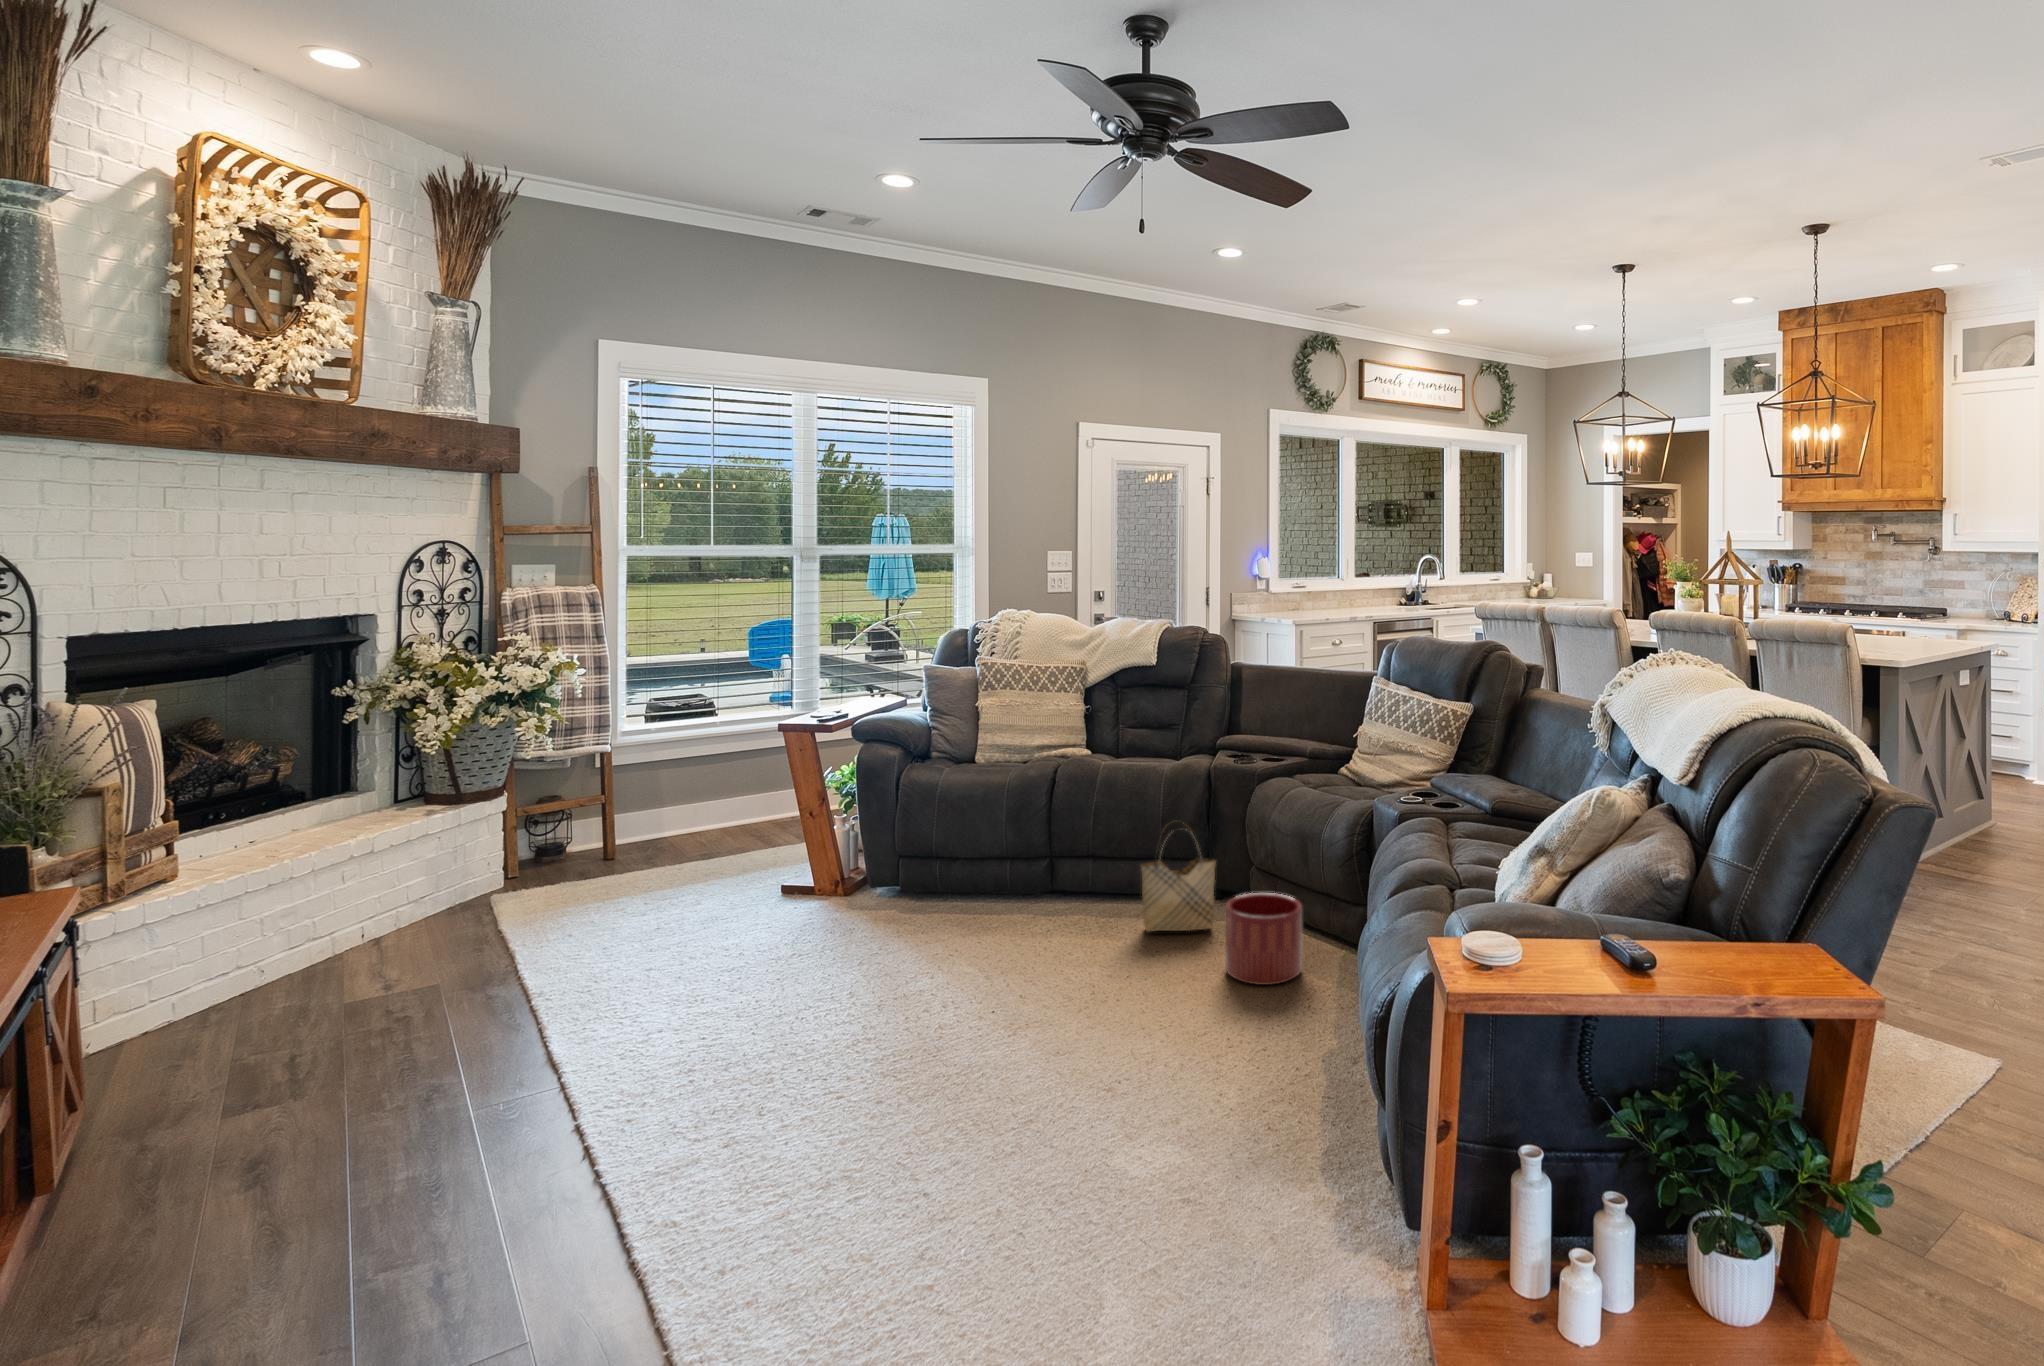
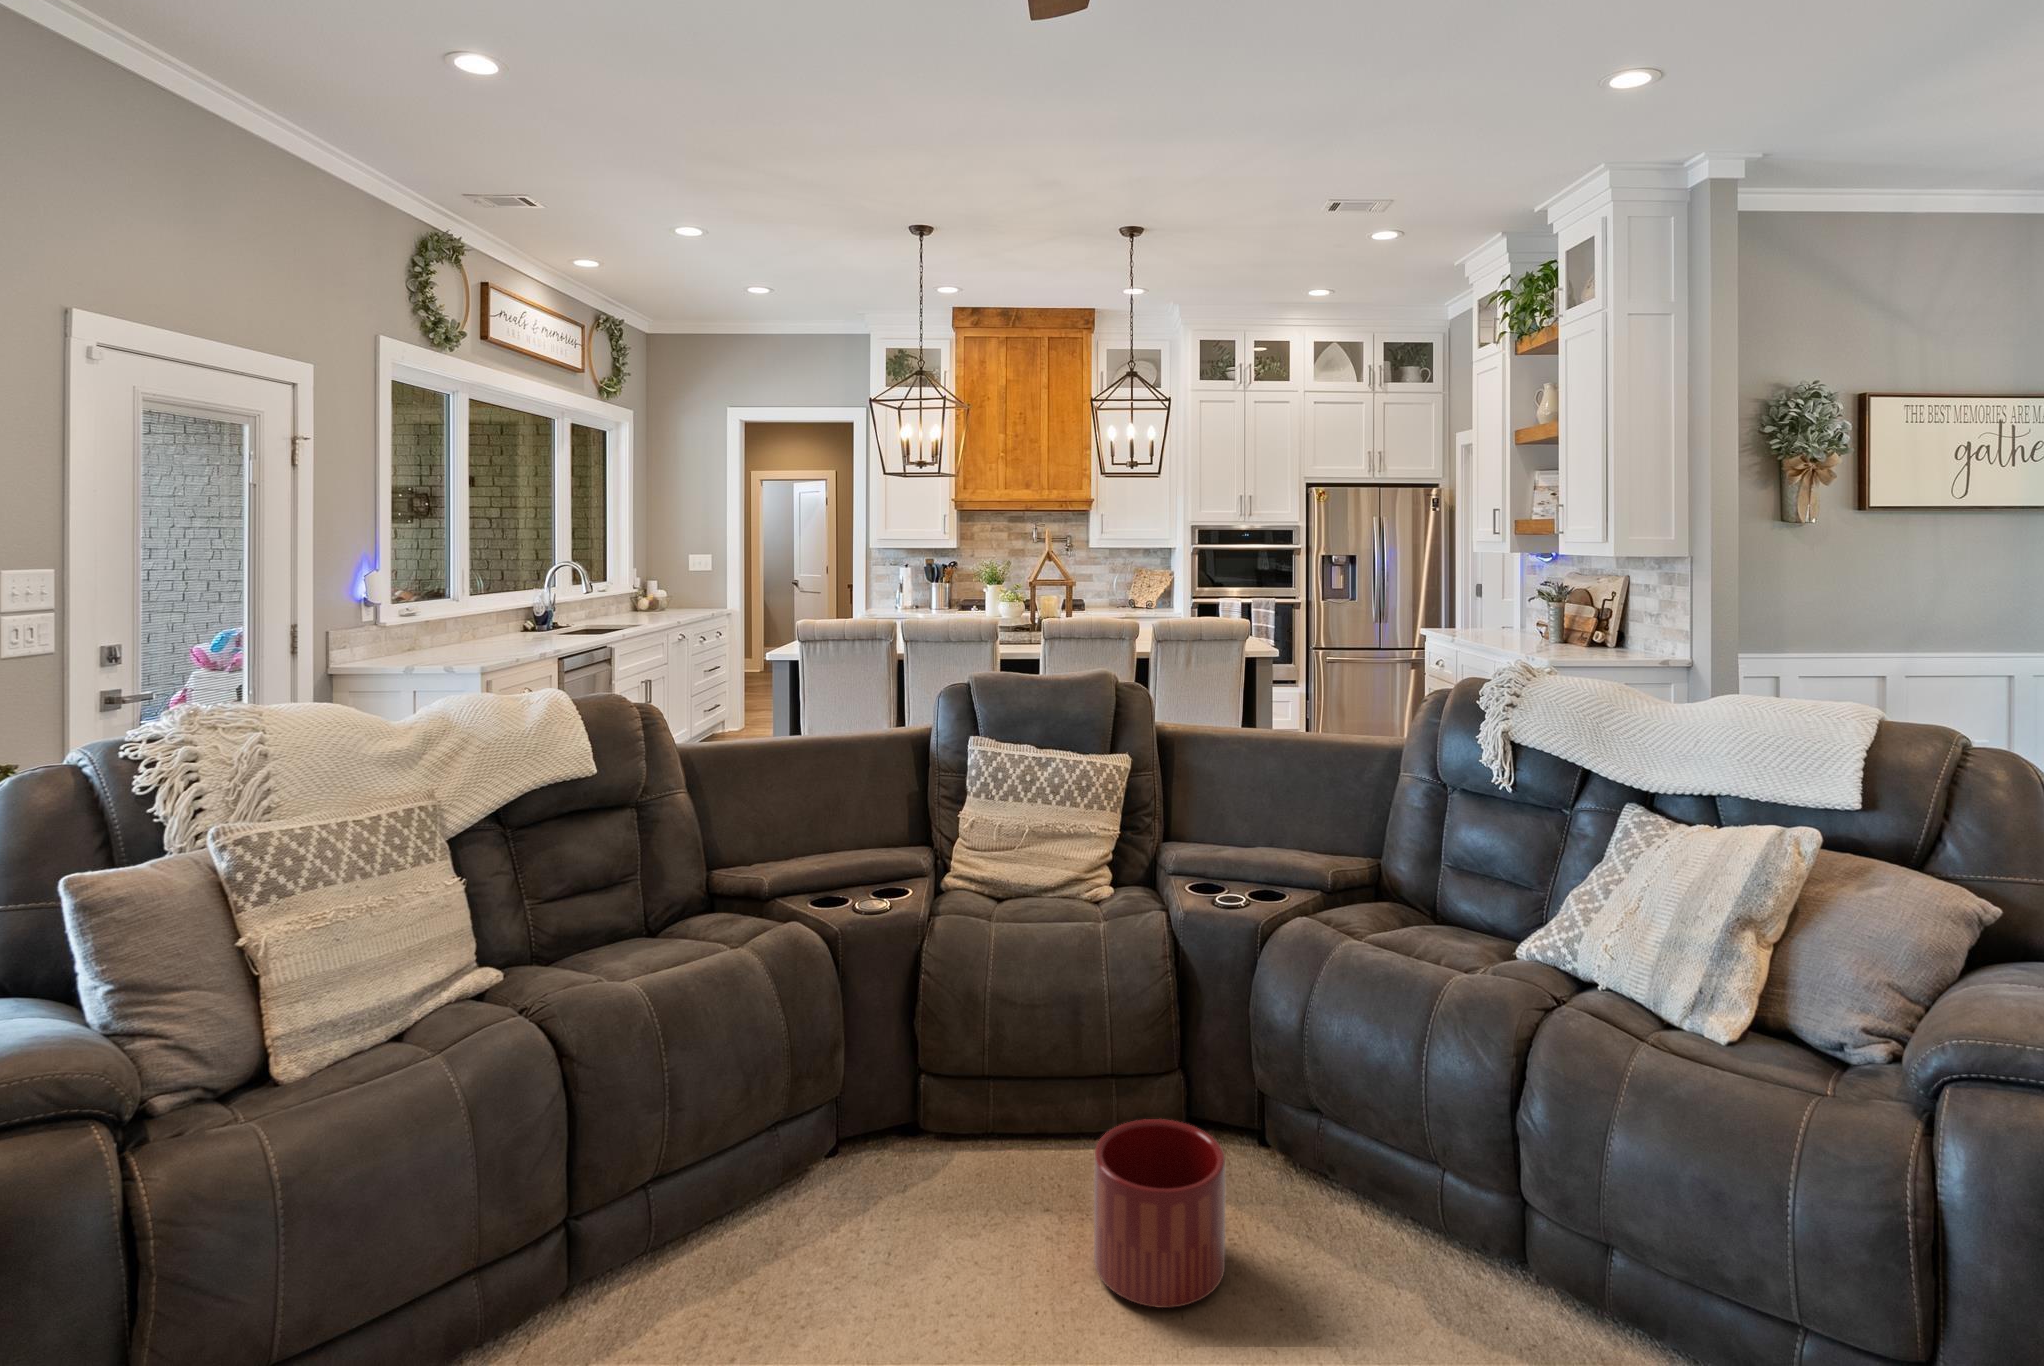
woven basket: present [1141,821,1216,931] -> none [847,1056,960,1301]

